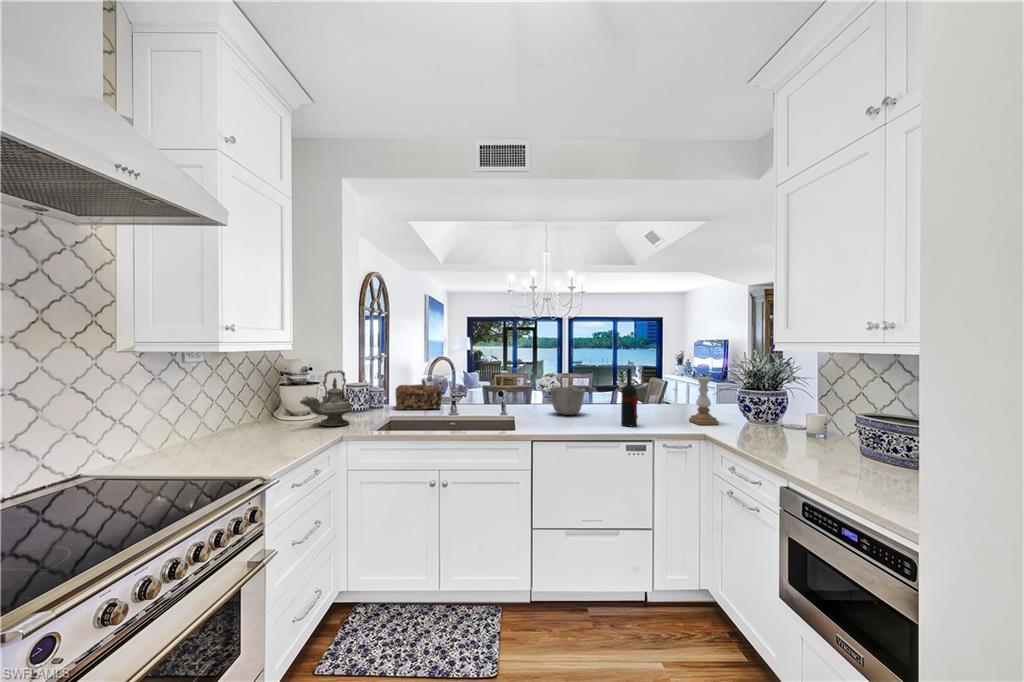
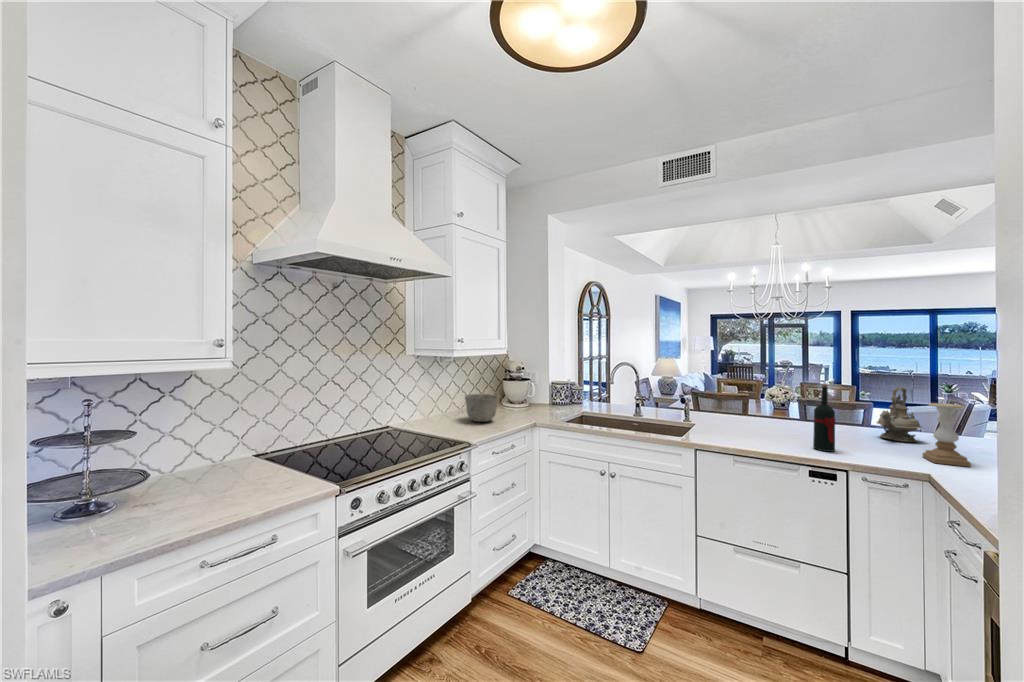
teapot: present [300,370,352,426] -> present [876,387,922,442]
bread loaf: present [396,384,442,410] -> none [591,387,631,410]
ceramic bowl: present [550,387,586,415] -> present [465,394,499,422]

